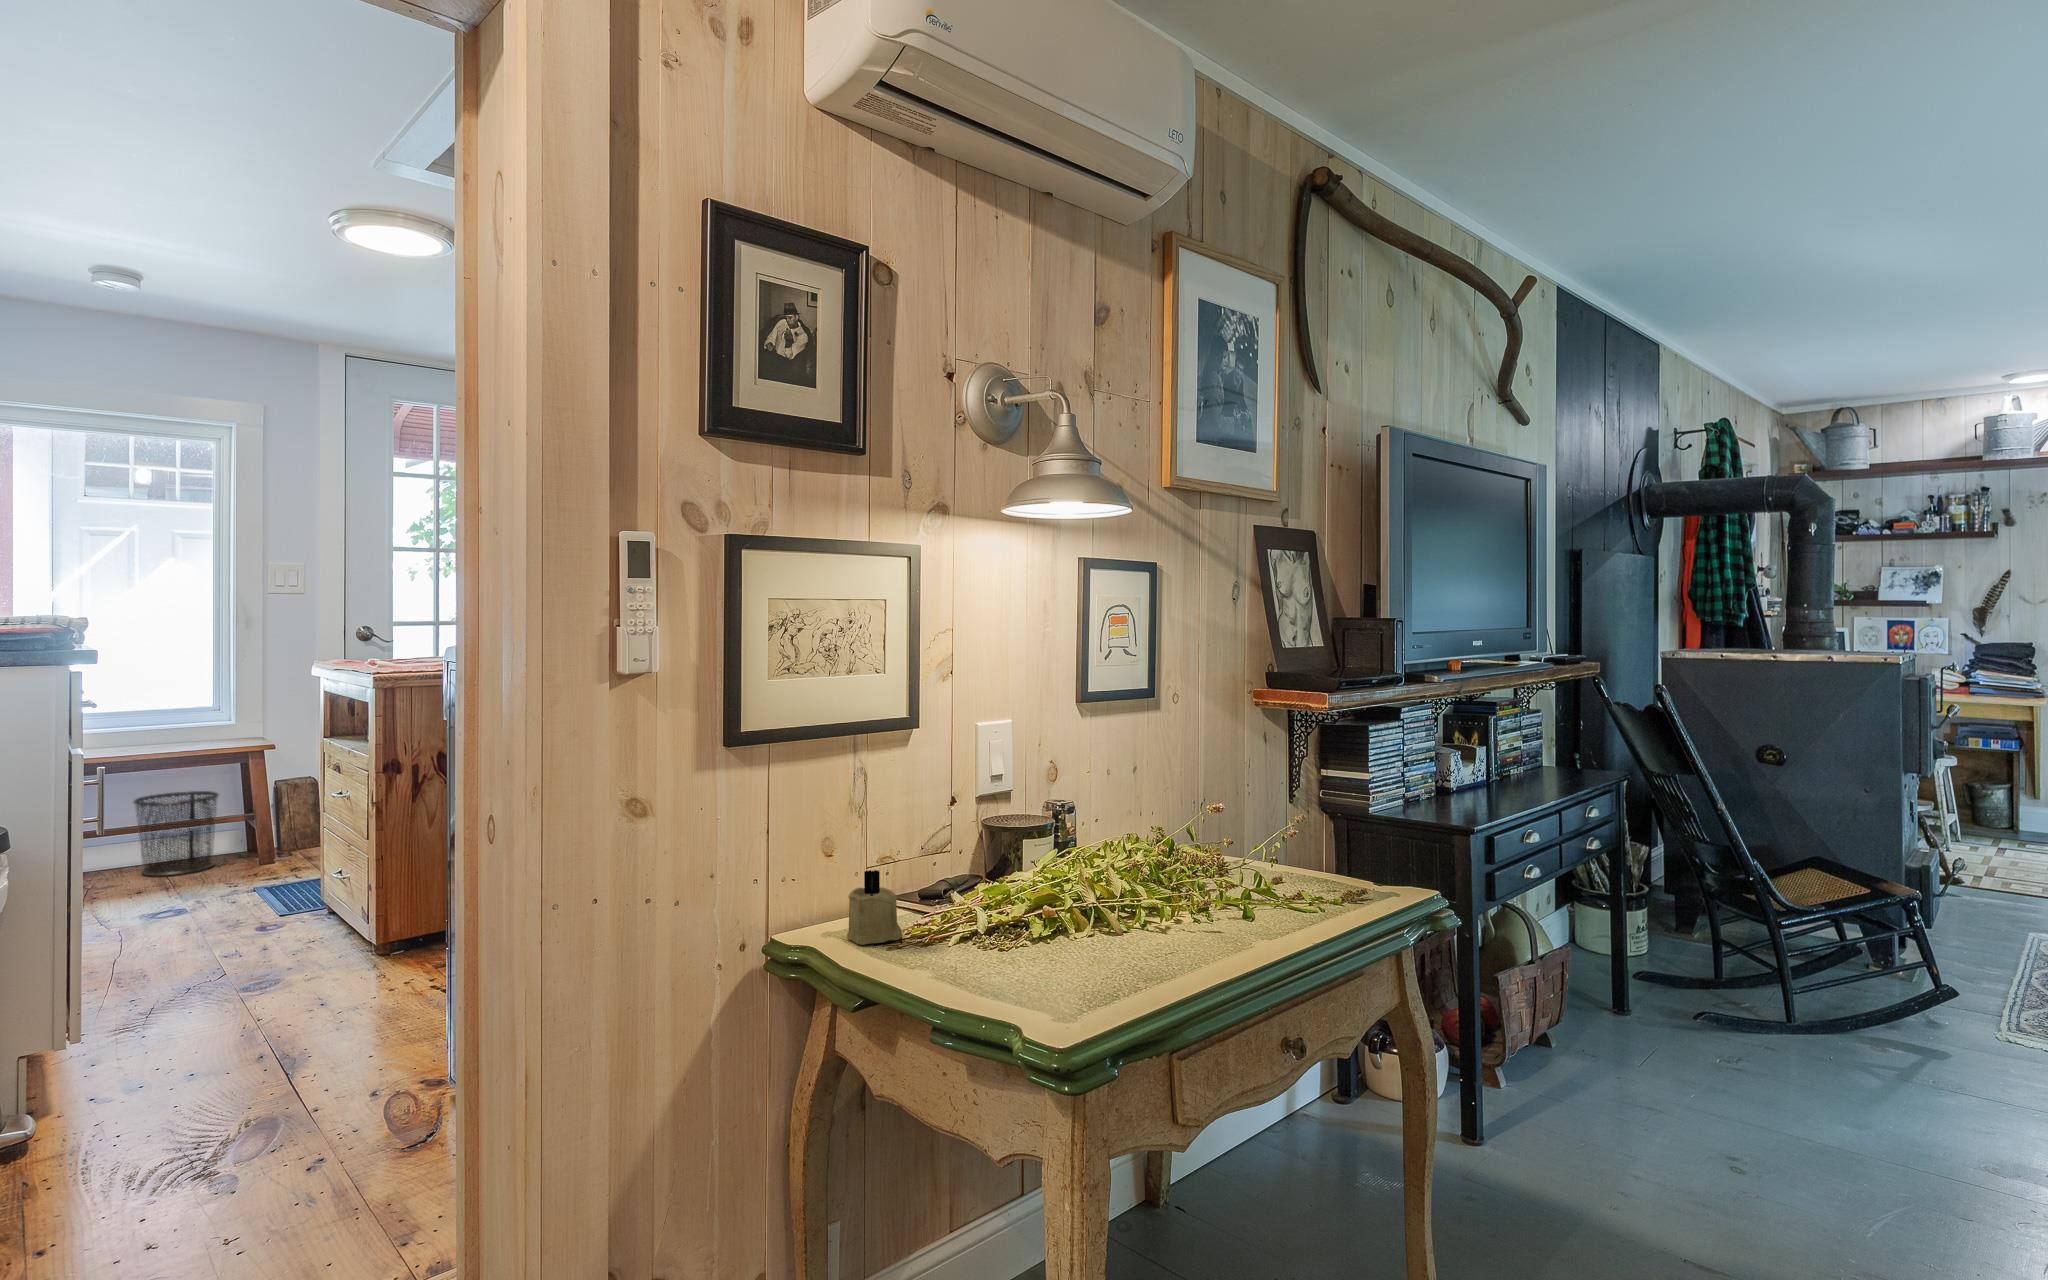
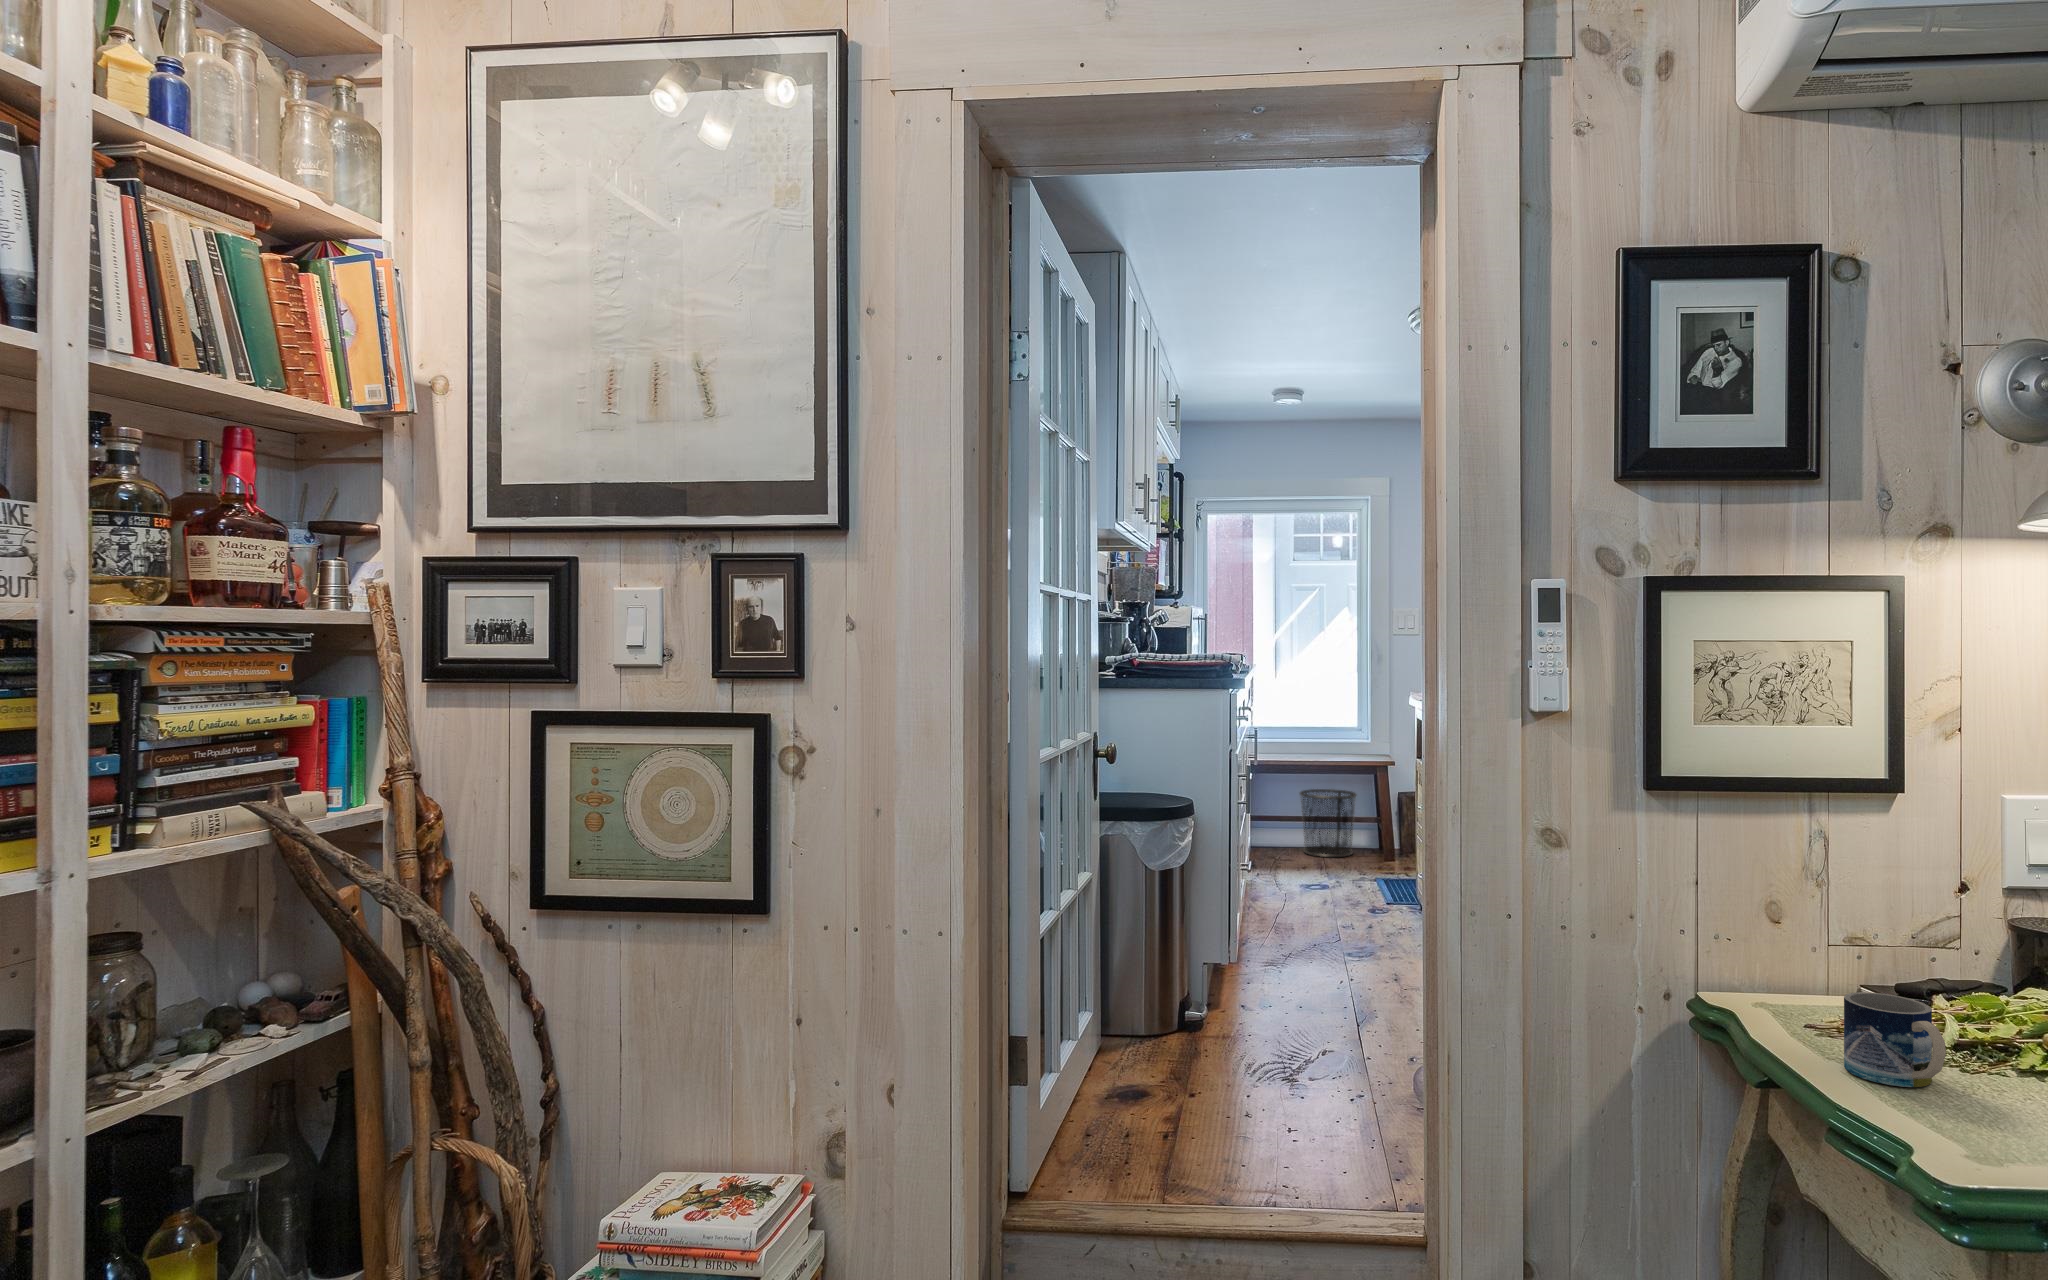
candle: present [847,870,902,945] -> none [1767,940,1838,1024]
mug: none [936,902,1016,981] -> present [1844,992,1946,1087]

